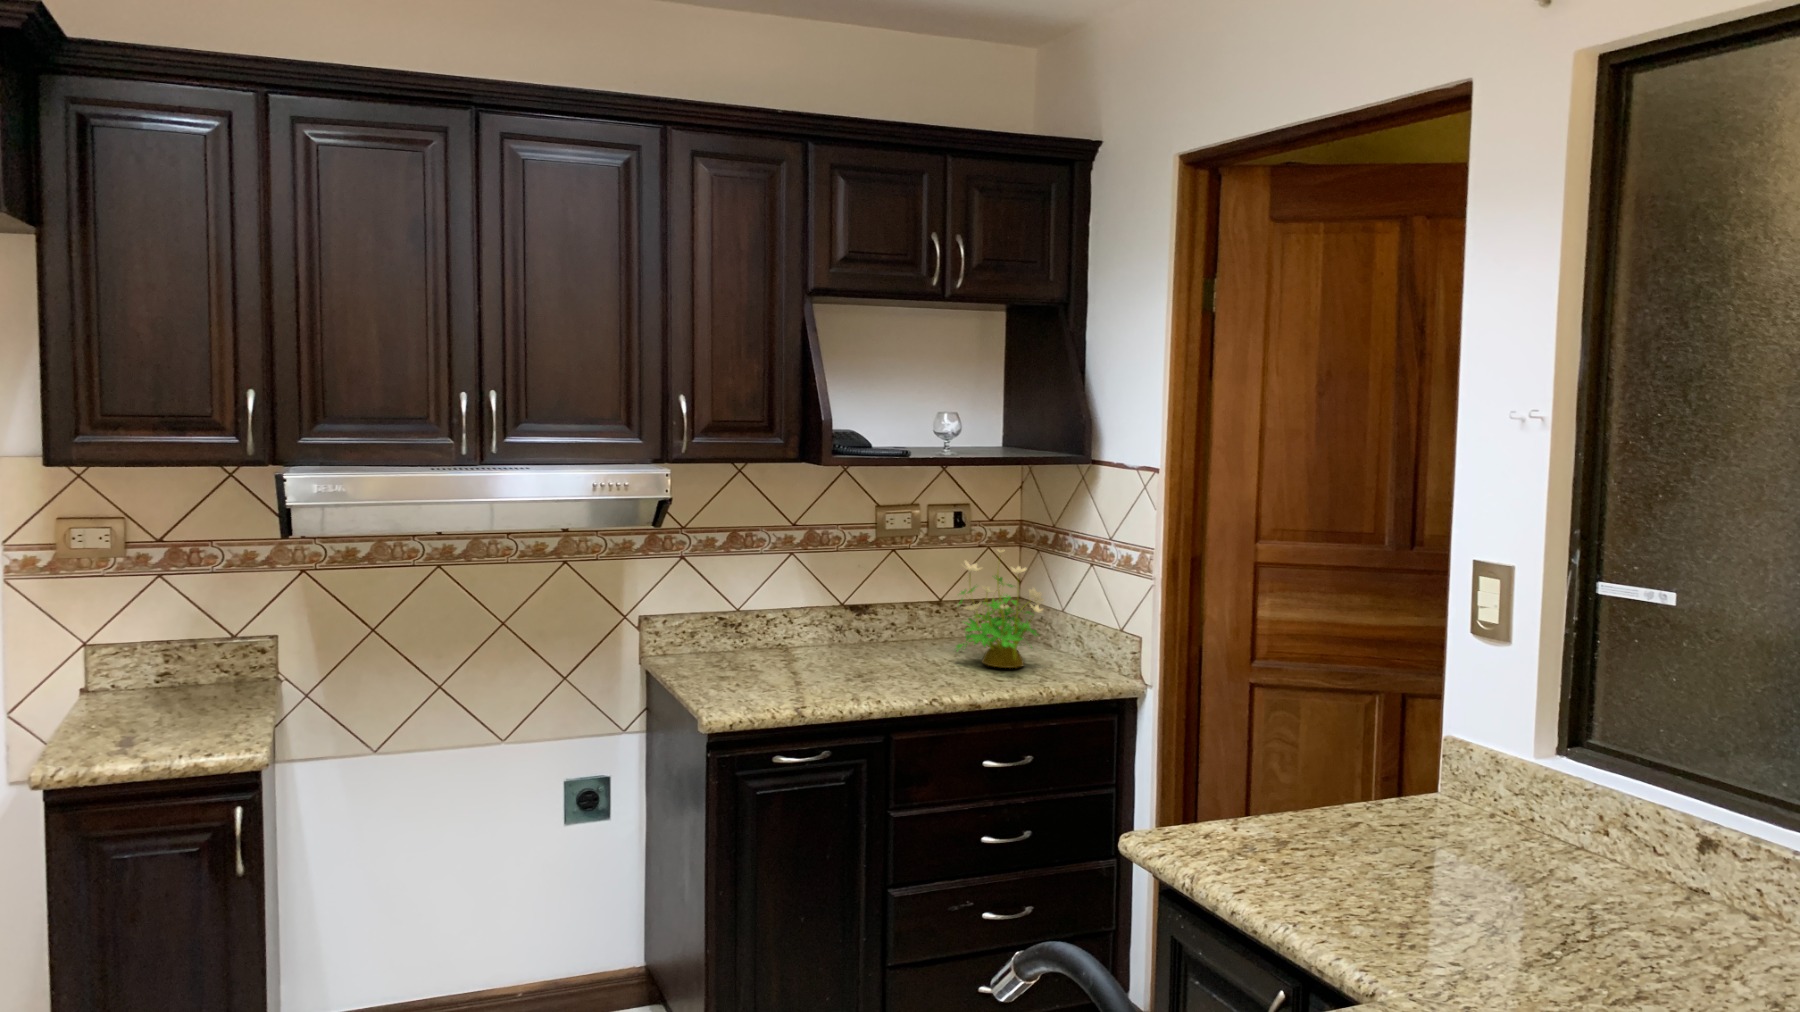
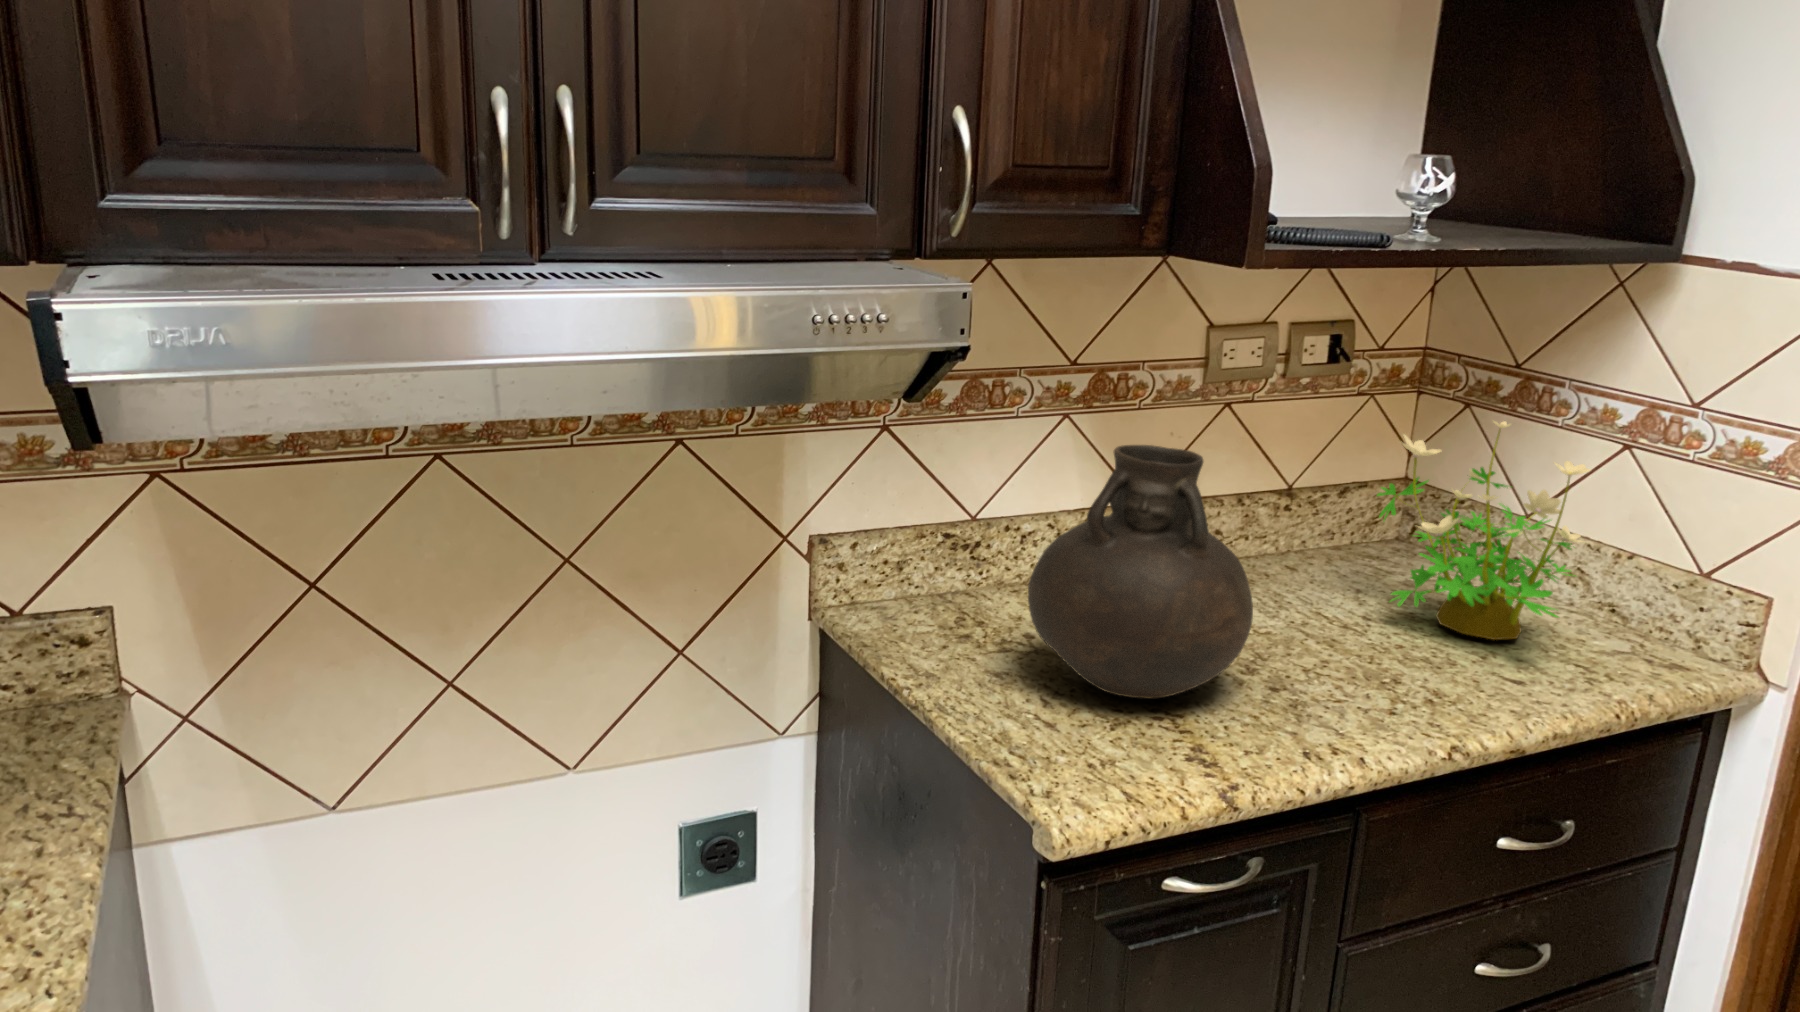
vase: none [729,557,842,683] -> present [1028,445,1253,699]

